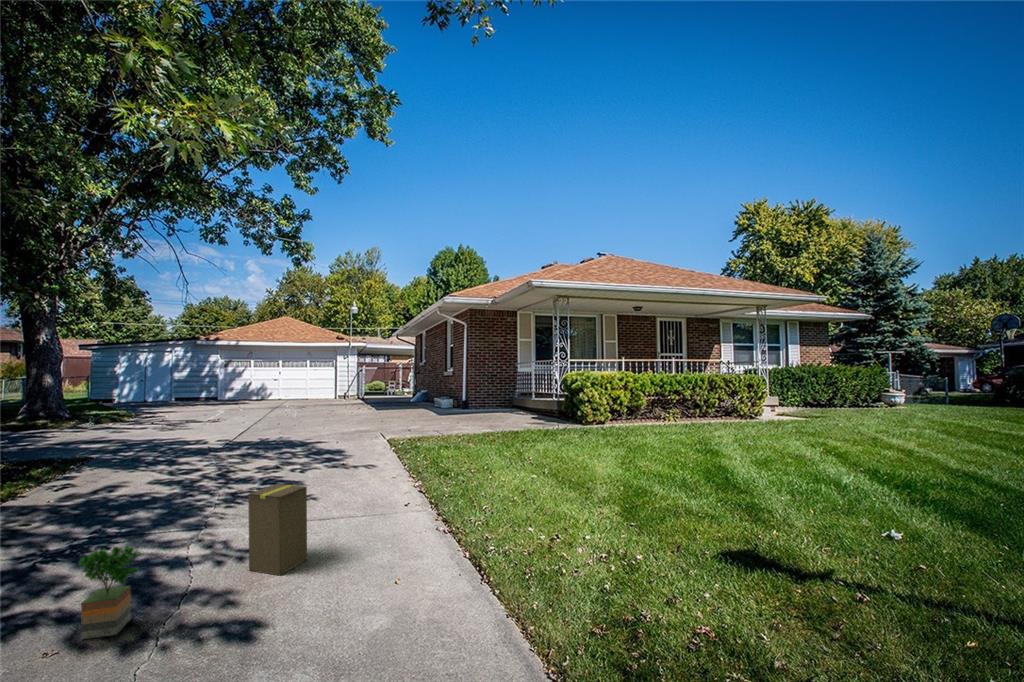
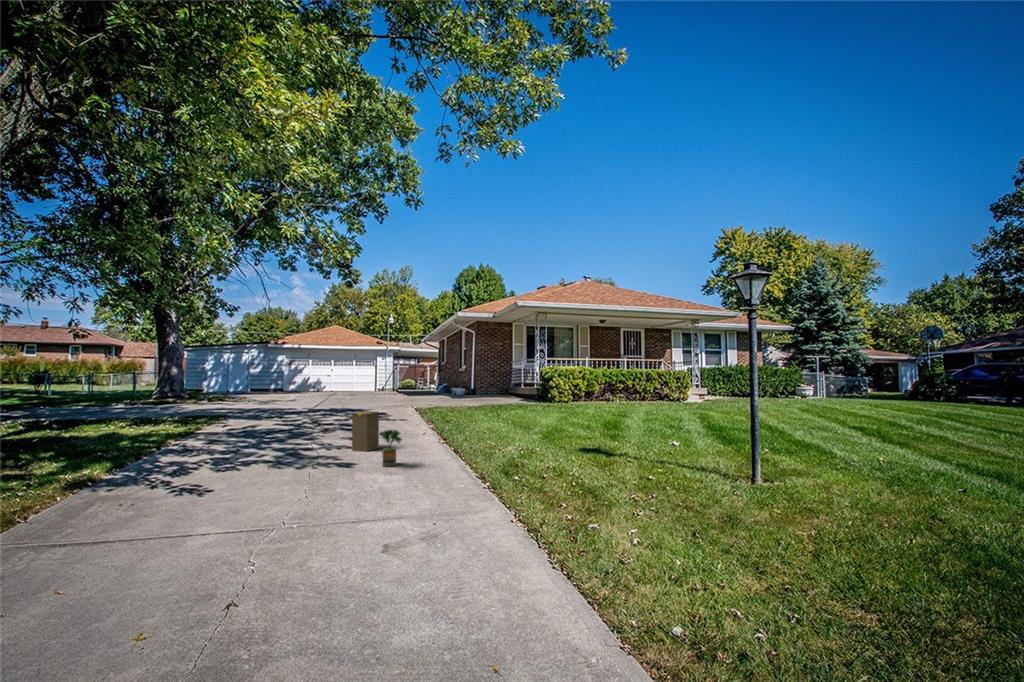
potted tree: present [80,546,141,639] -> present [379,430,402,466]

